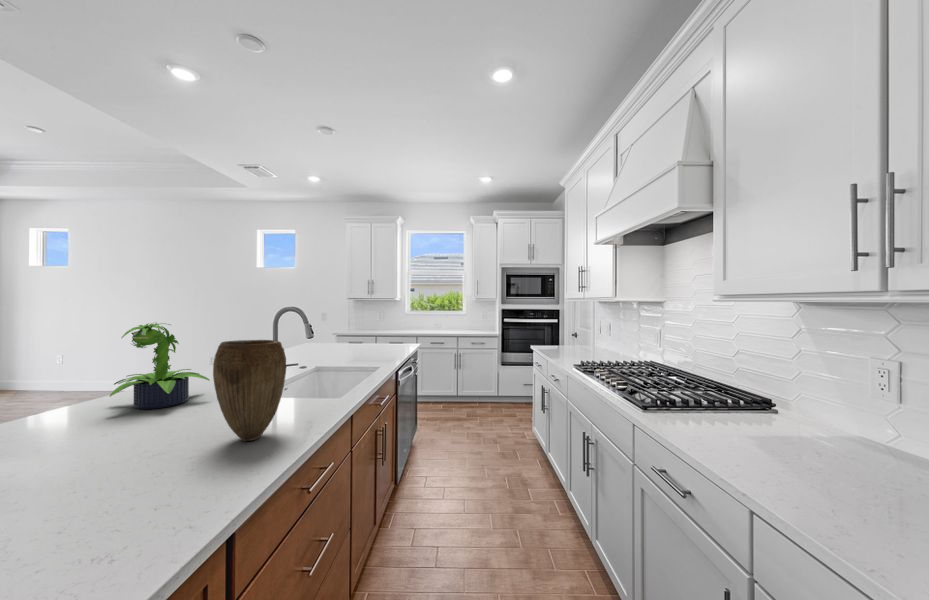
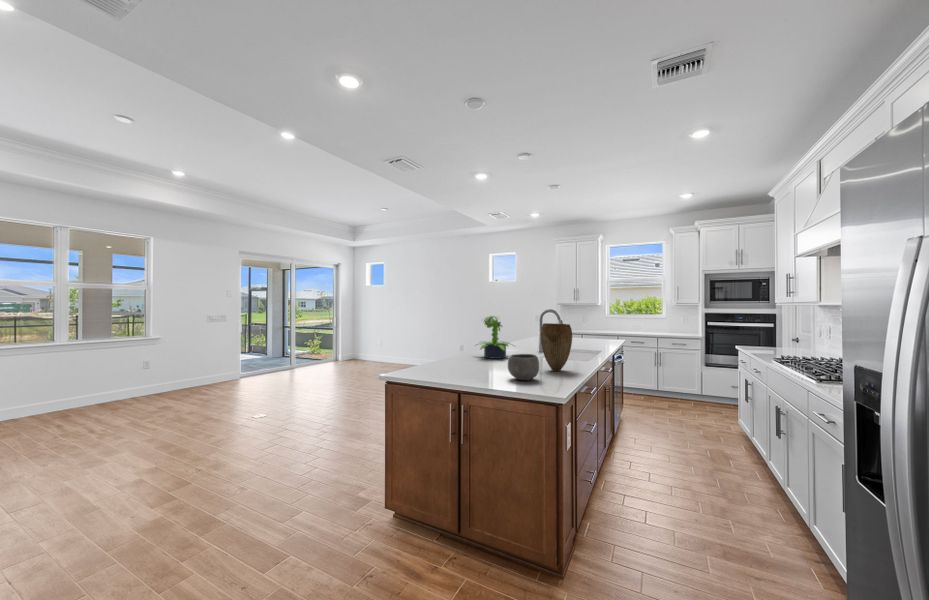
ceramic bowl: none [37,429,156,516] -> present [508,354,539,380]

